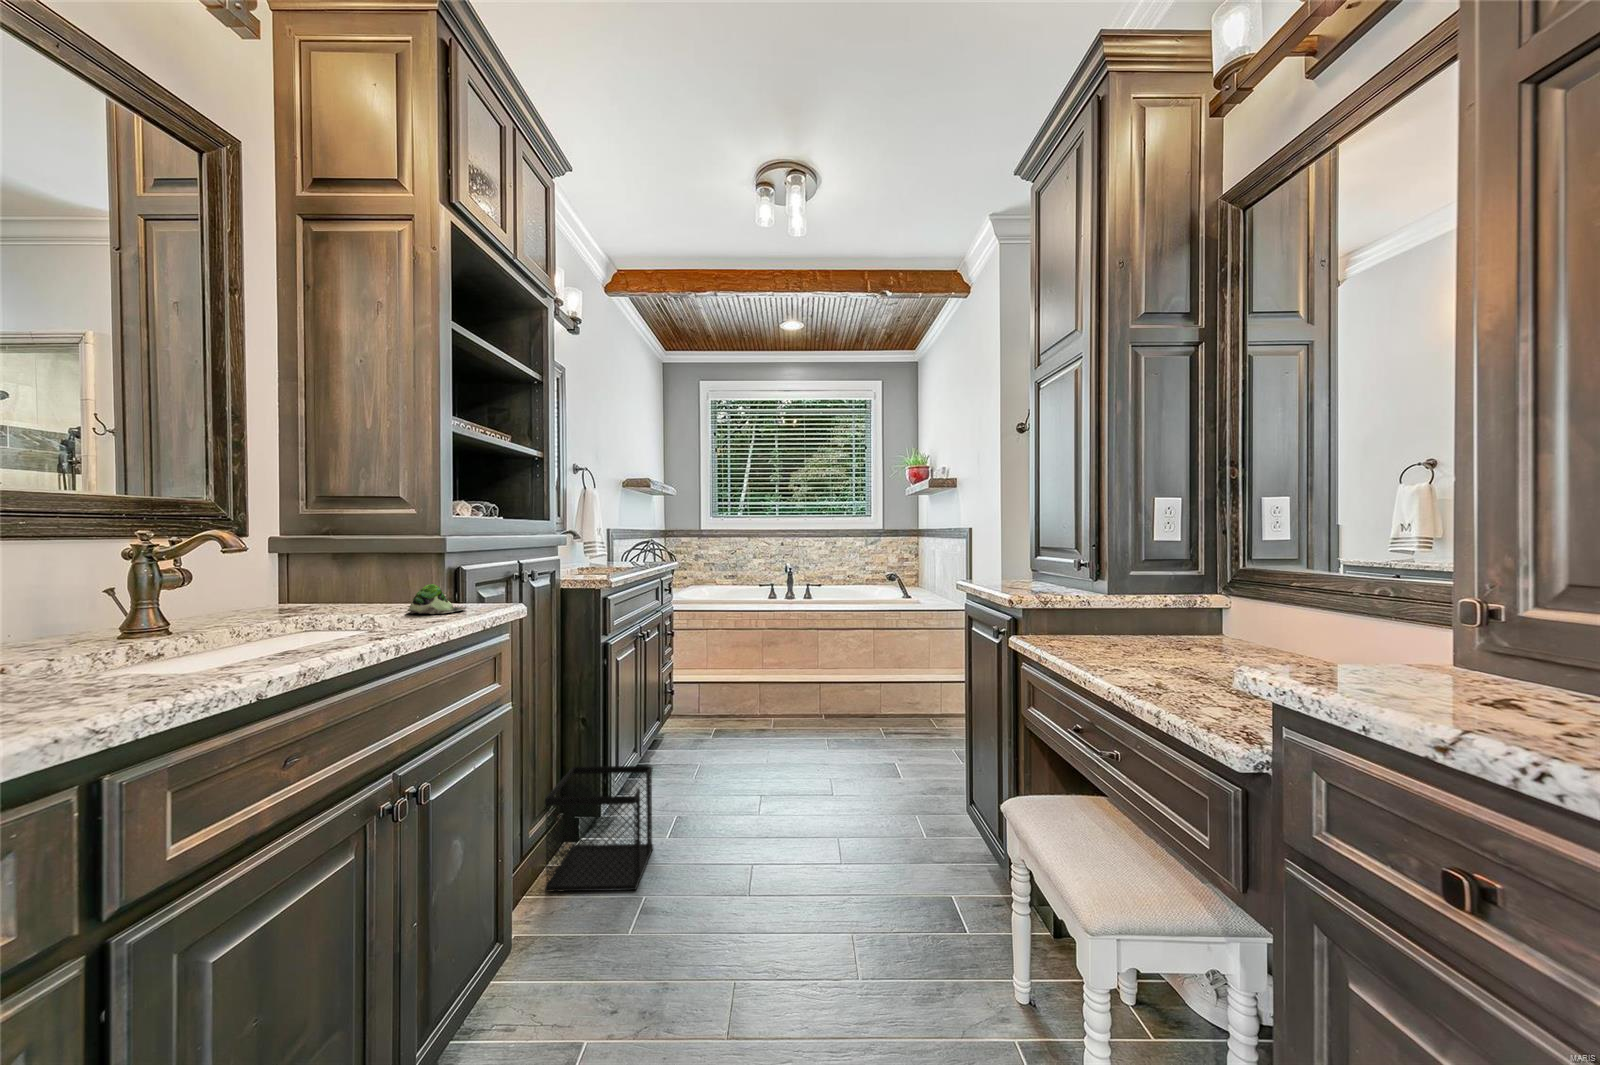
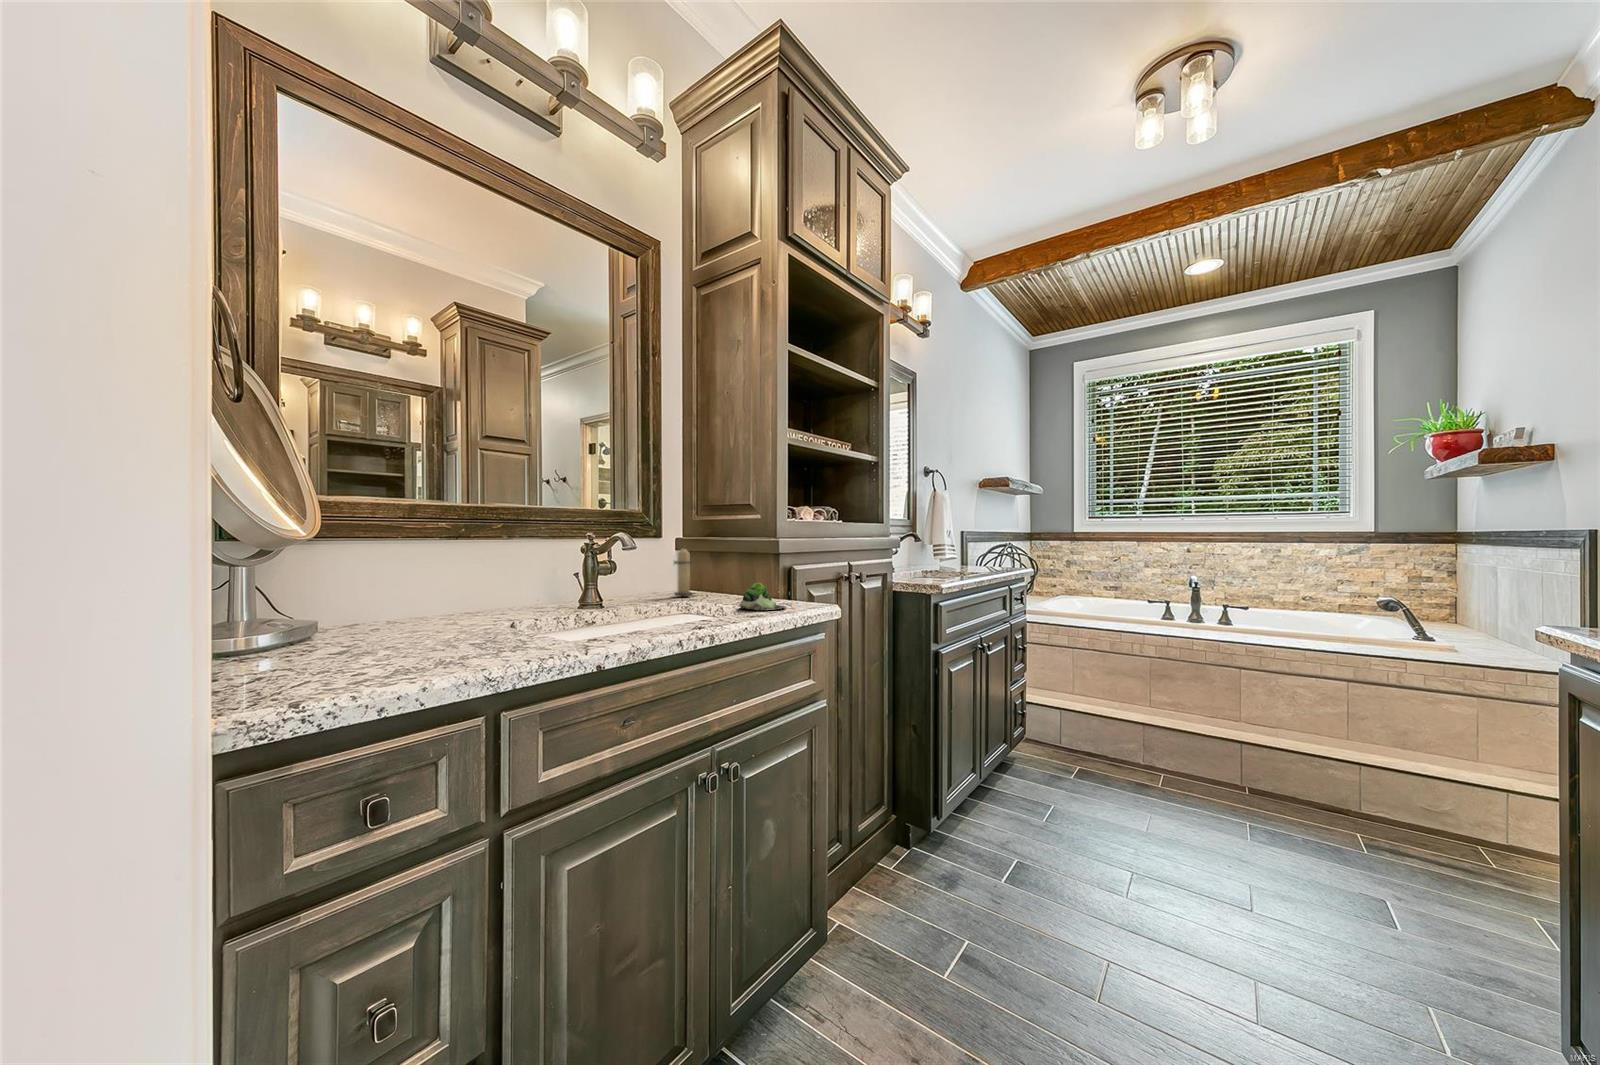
candle: none [300,545,335,606] -> present [674,549,693,596]
wastebasket: present [545,766,653,892] -> none [870,774,984,914]

